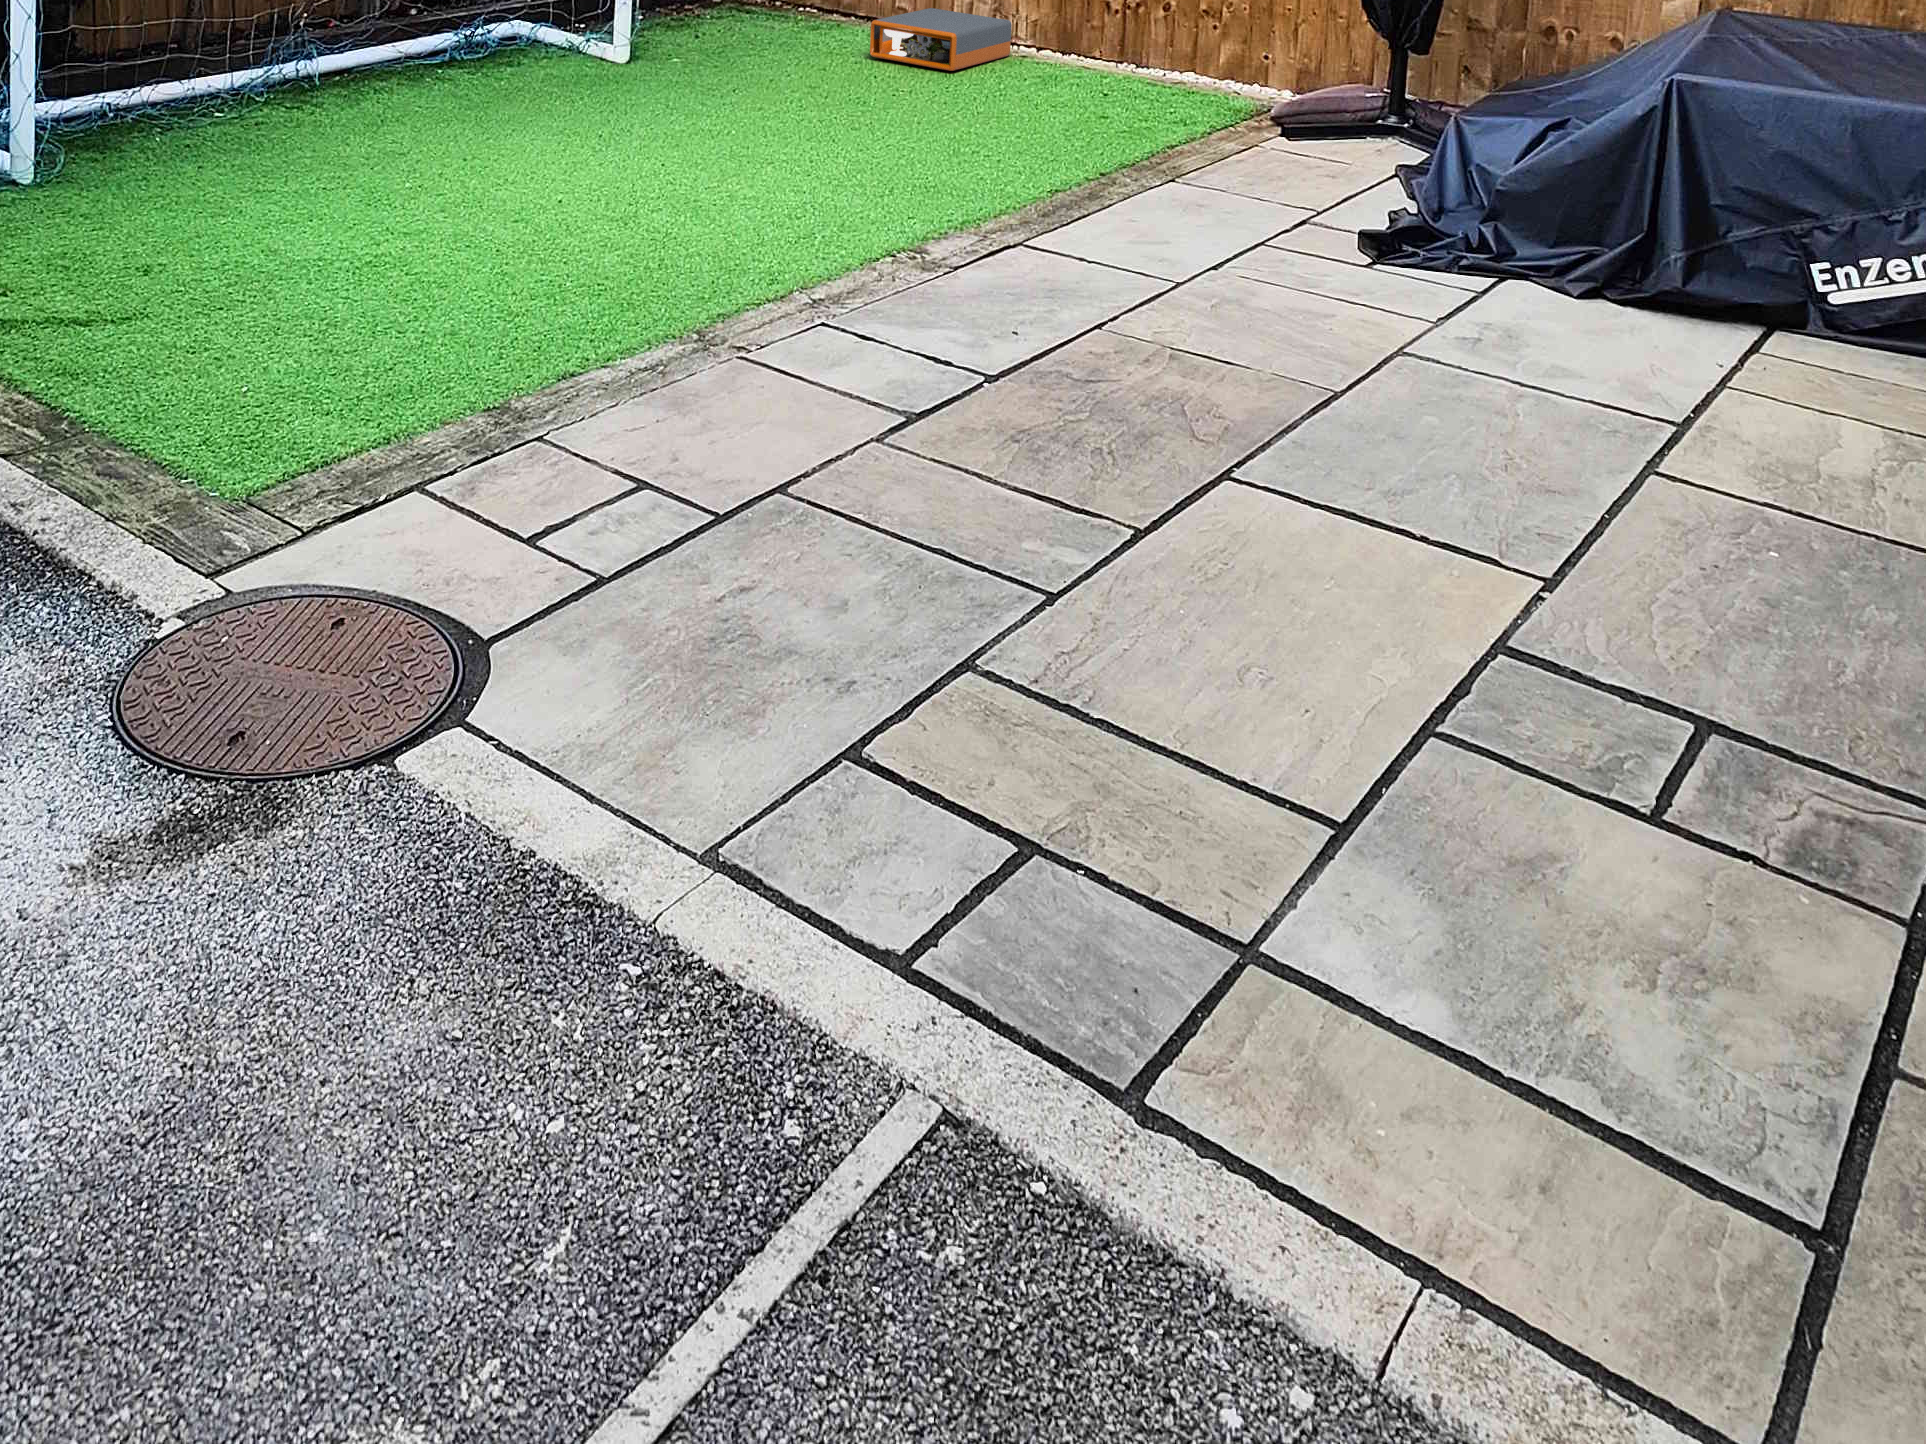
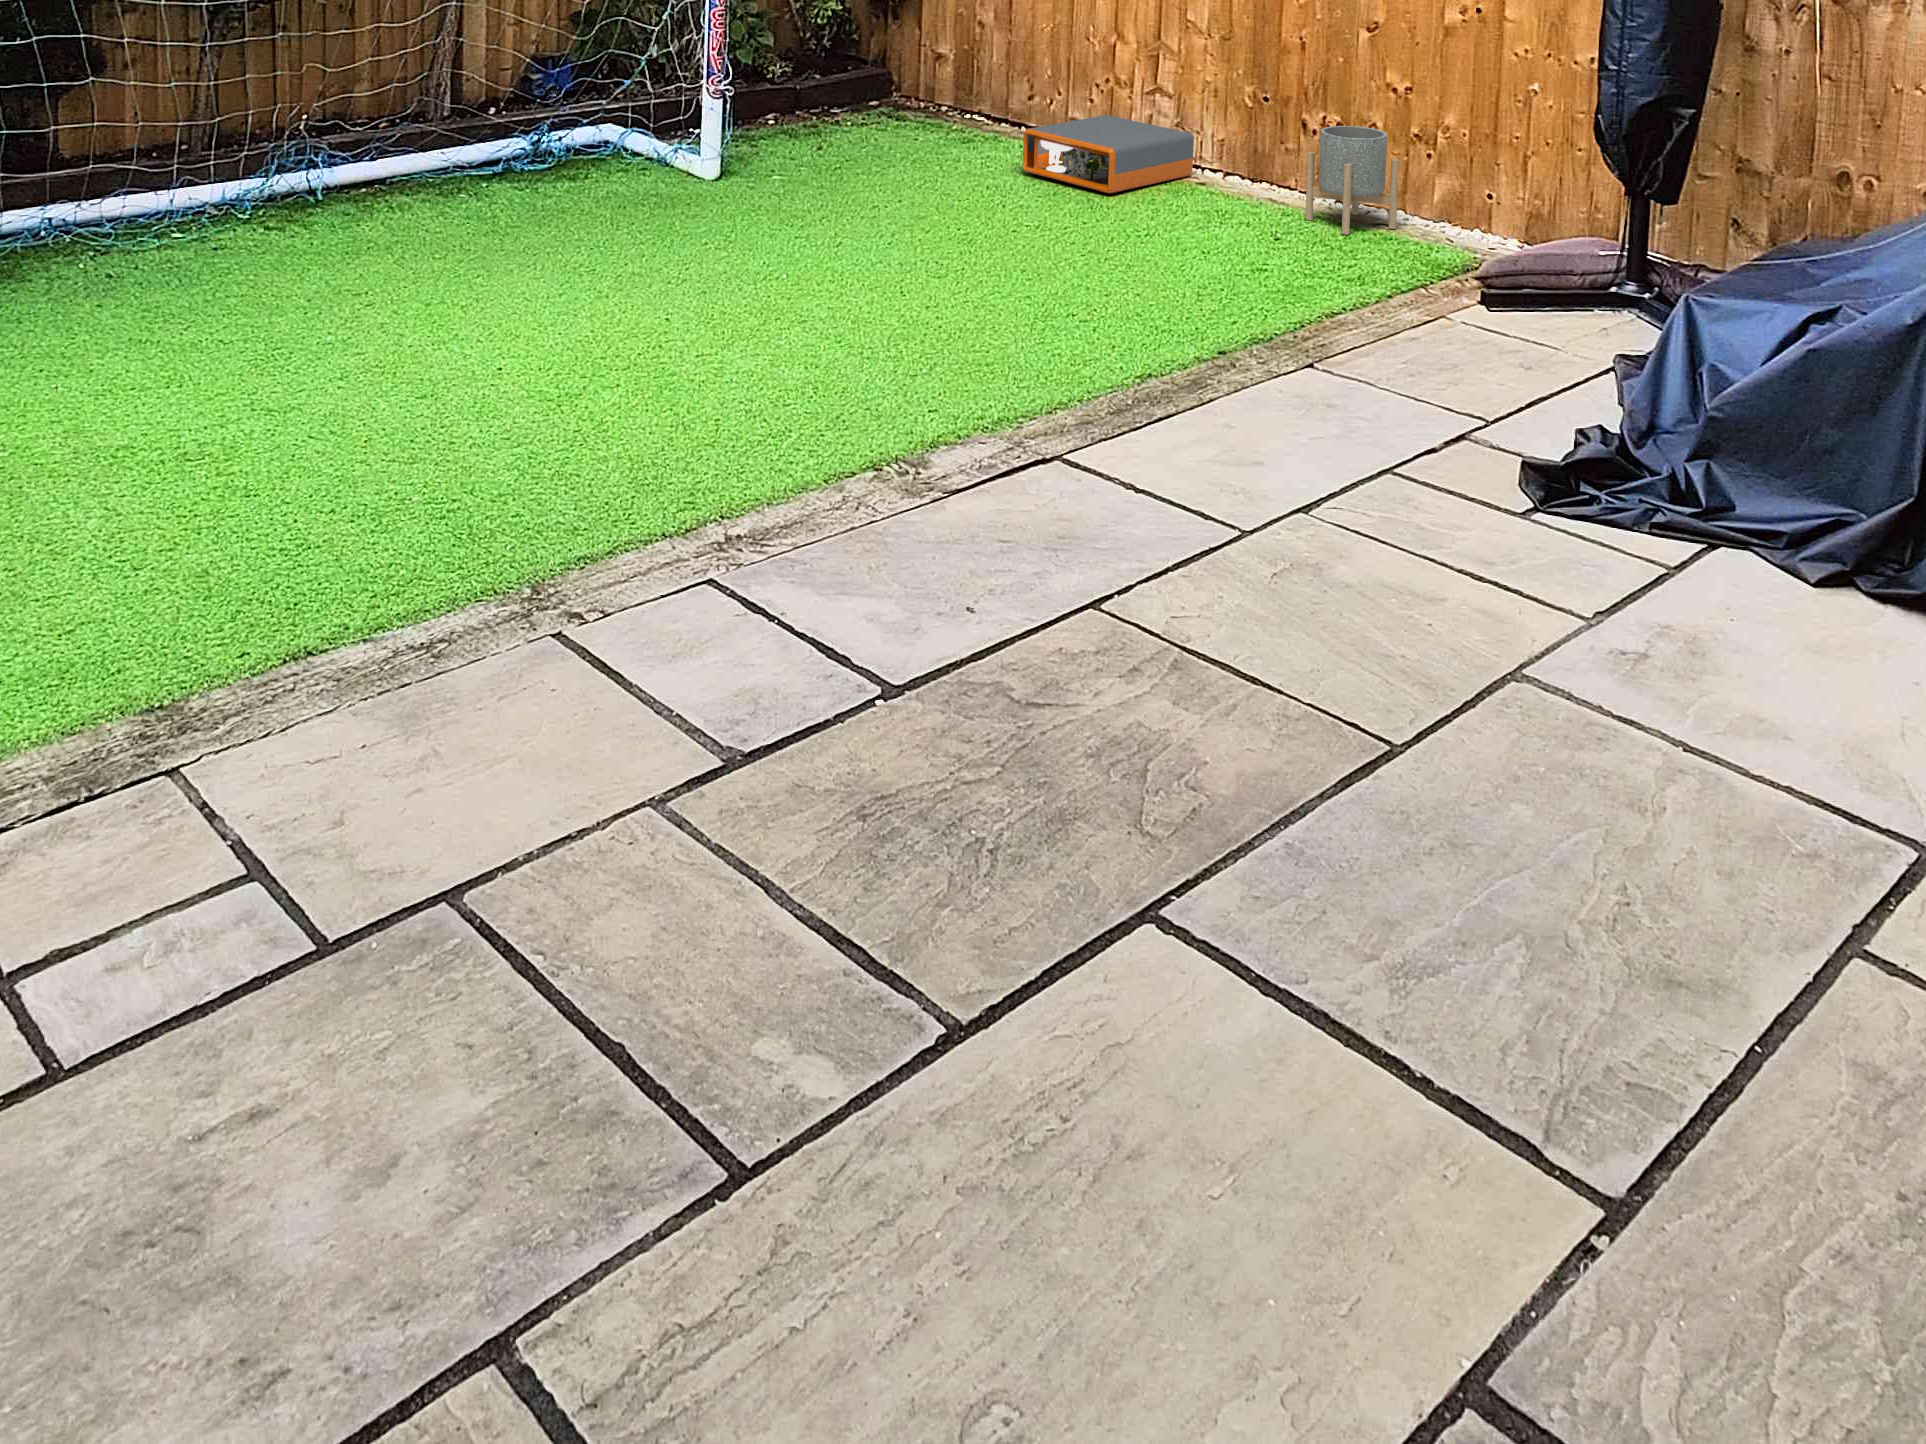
planter: none [1118,8,1195,95] -> present [1305,126,1399,235]

